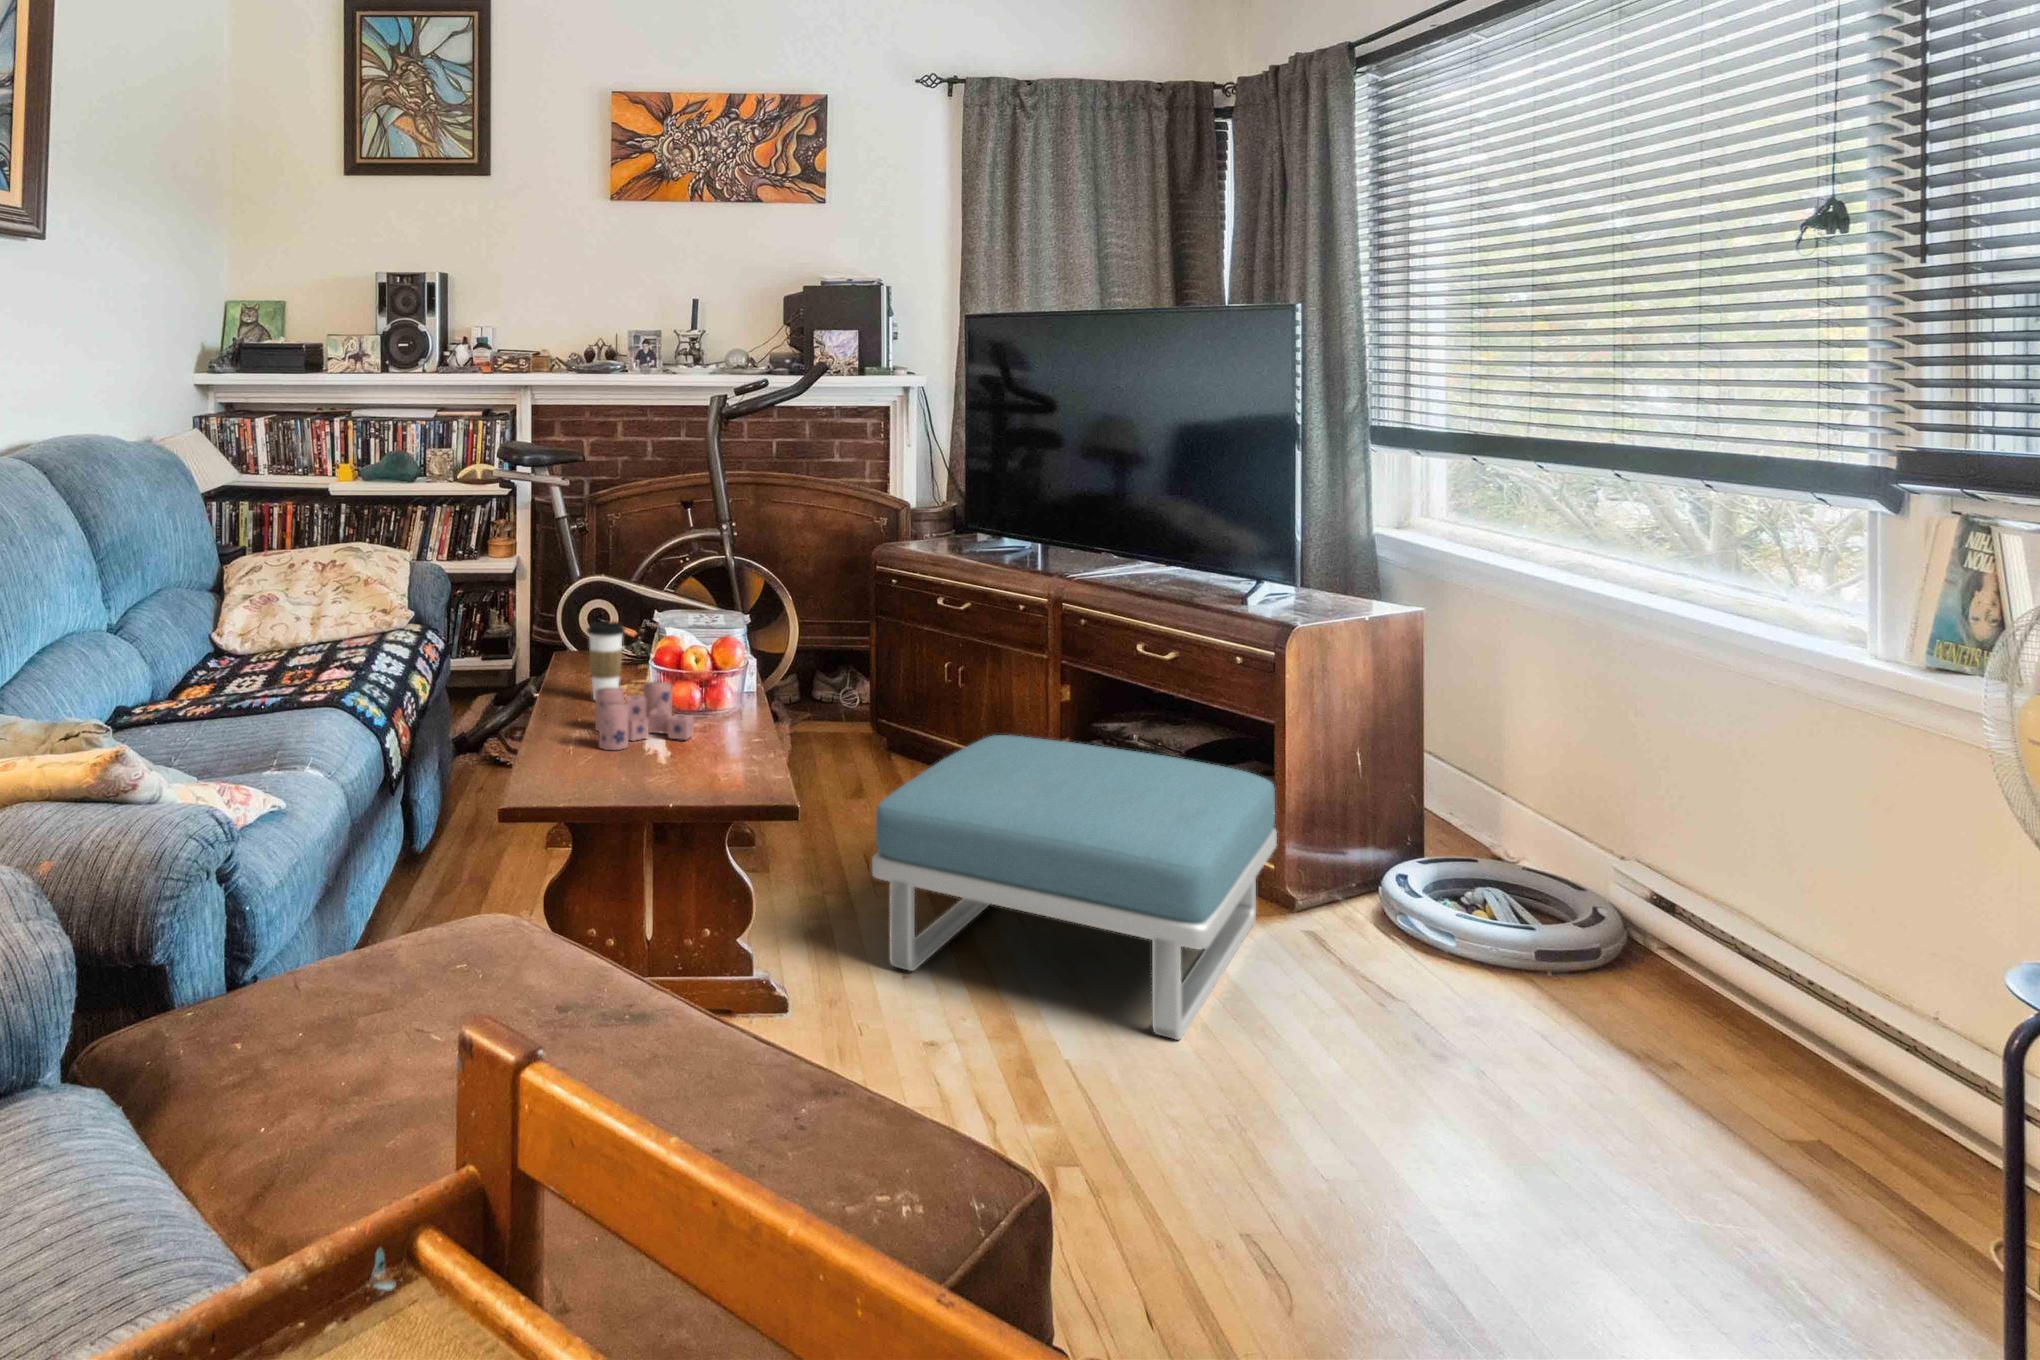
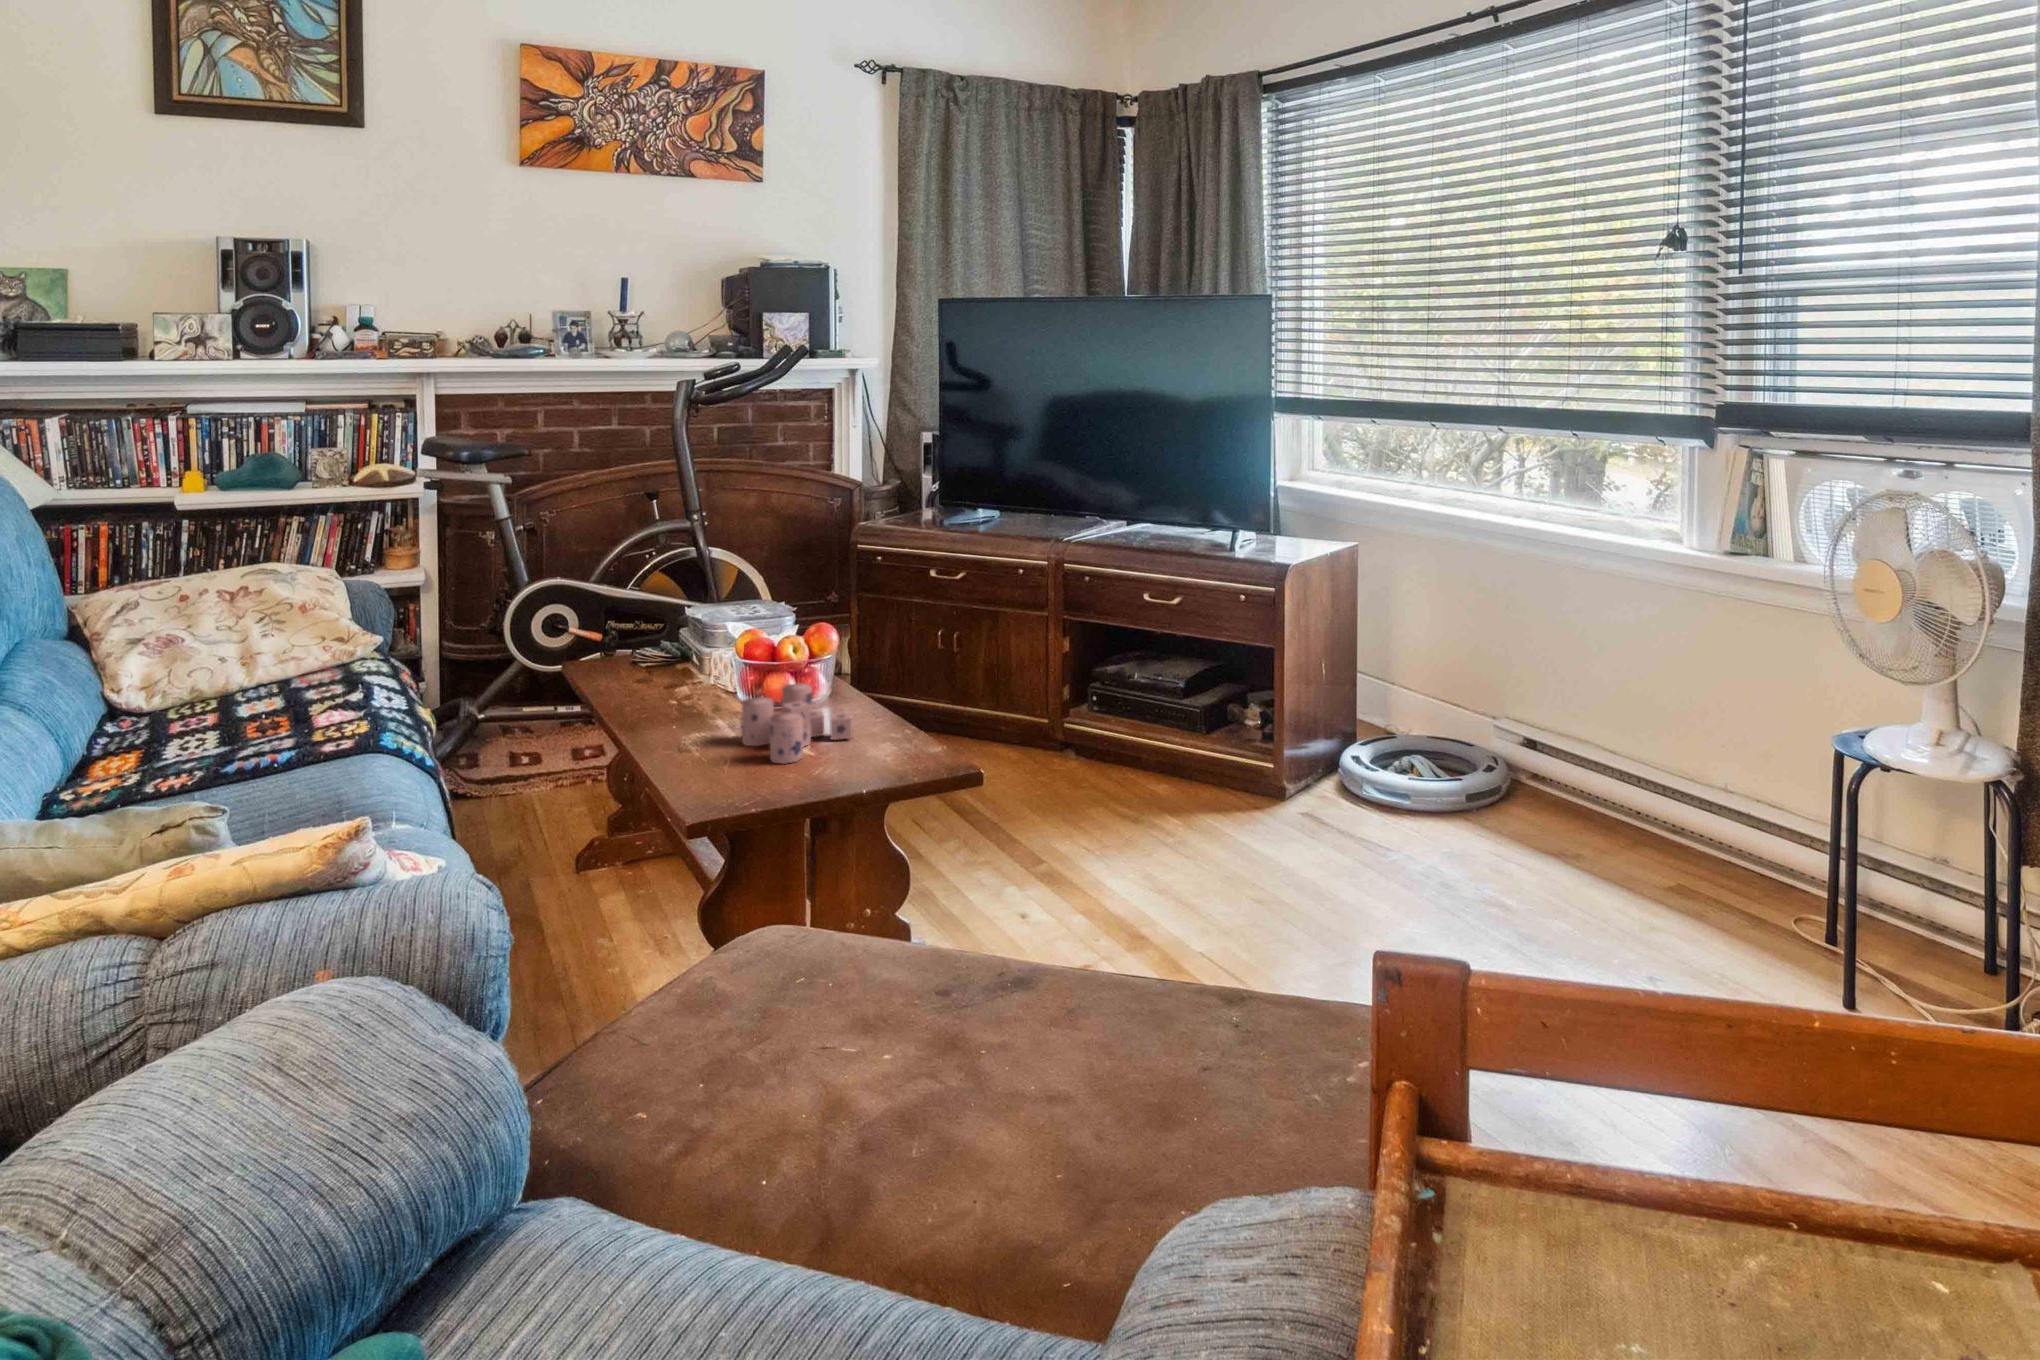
coffee cup: present [587,622,625,700] -> none [691,628,733,714]
footstool: present [872,735,1277,1040] -> none [1008,682,1313,913]

